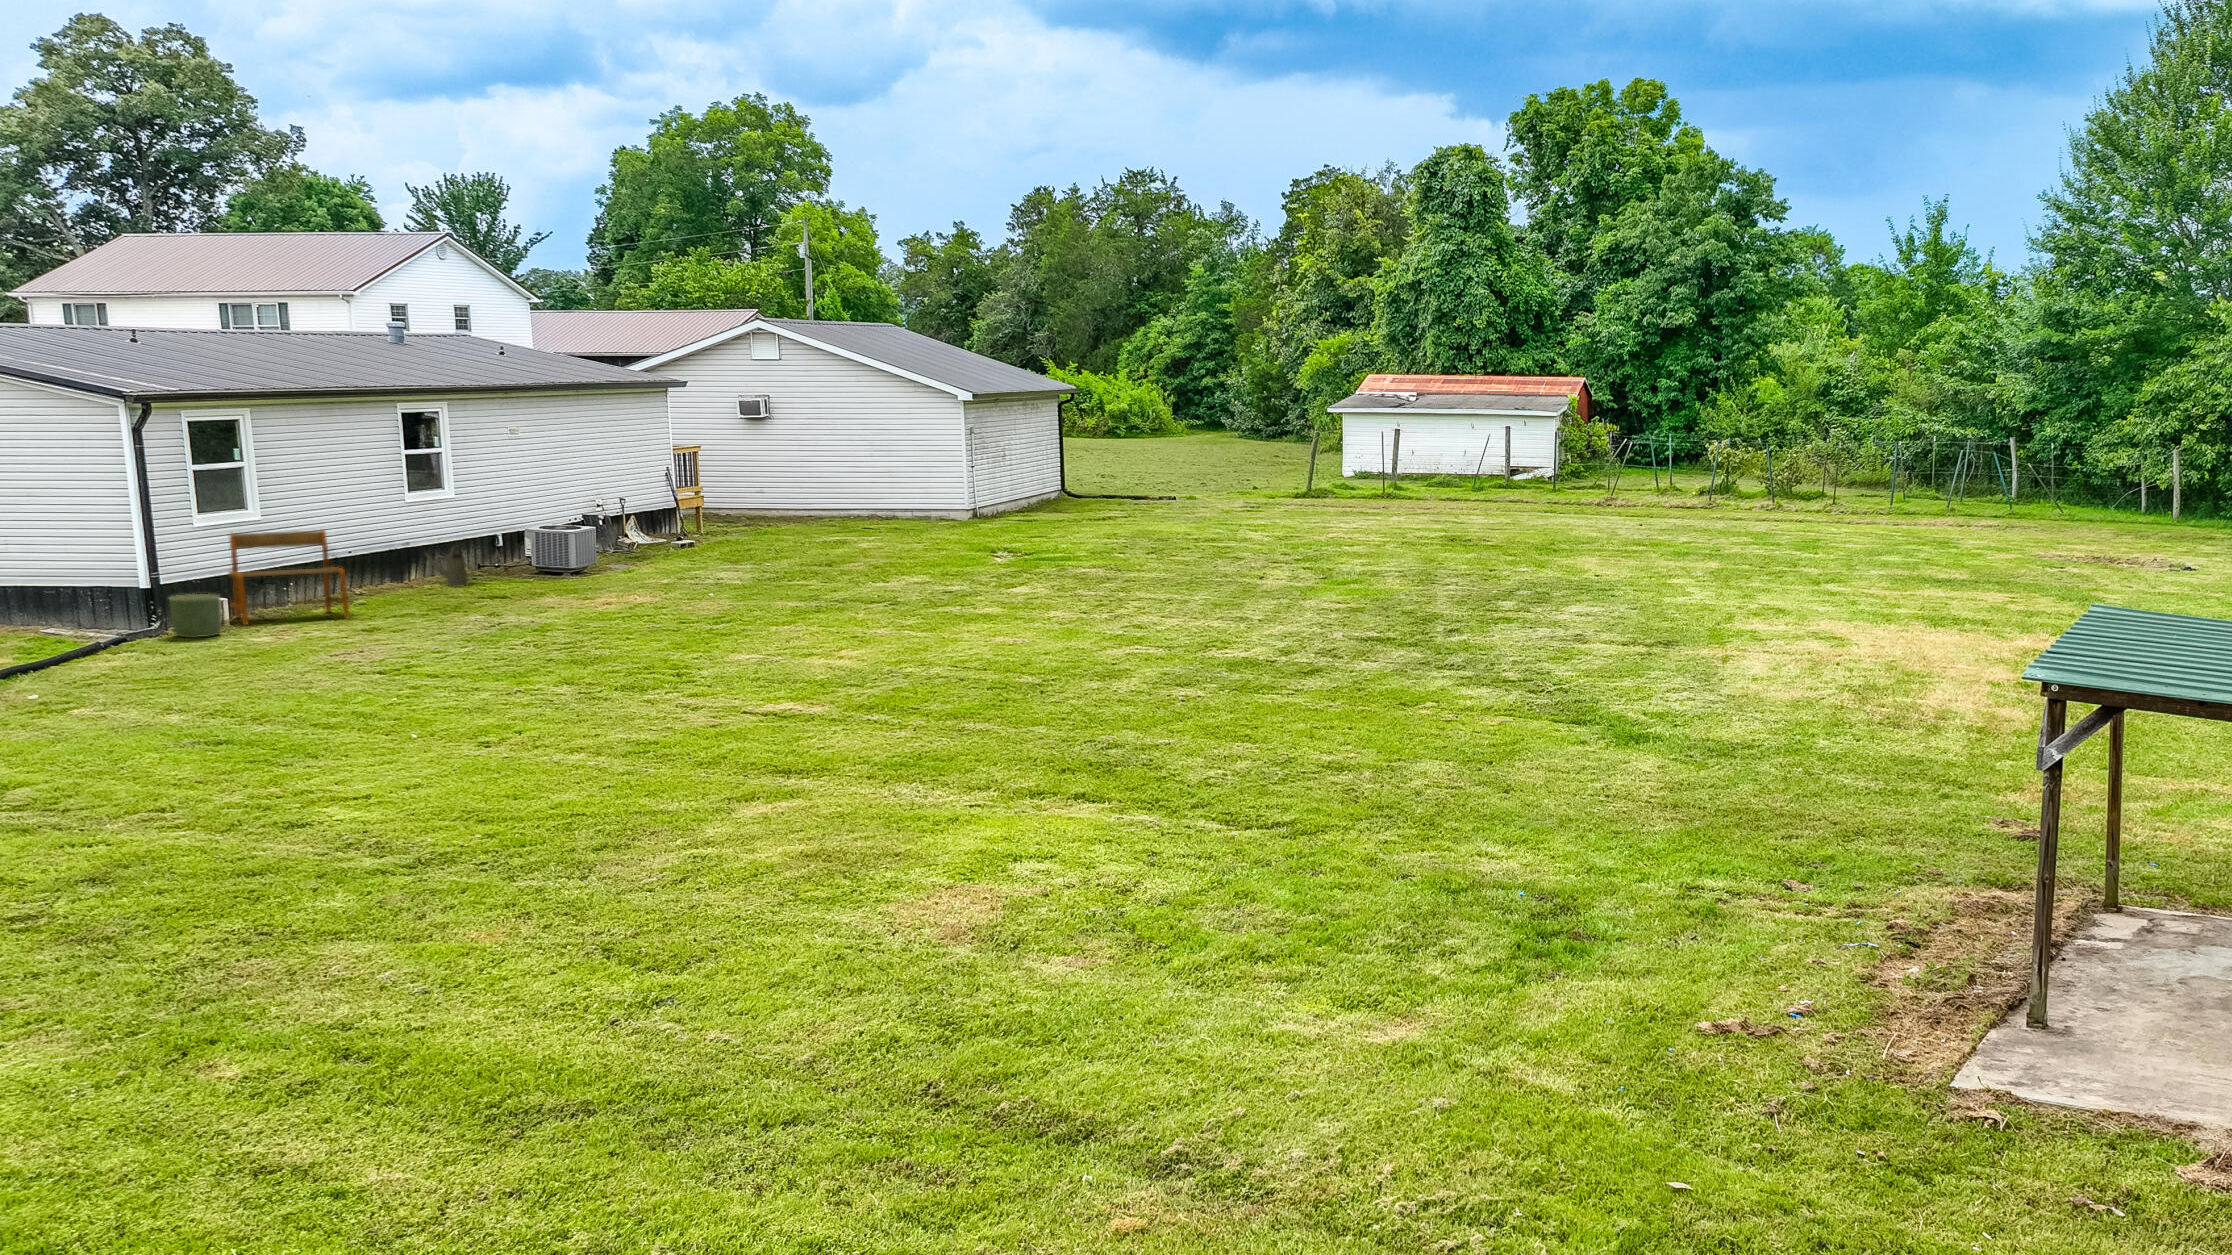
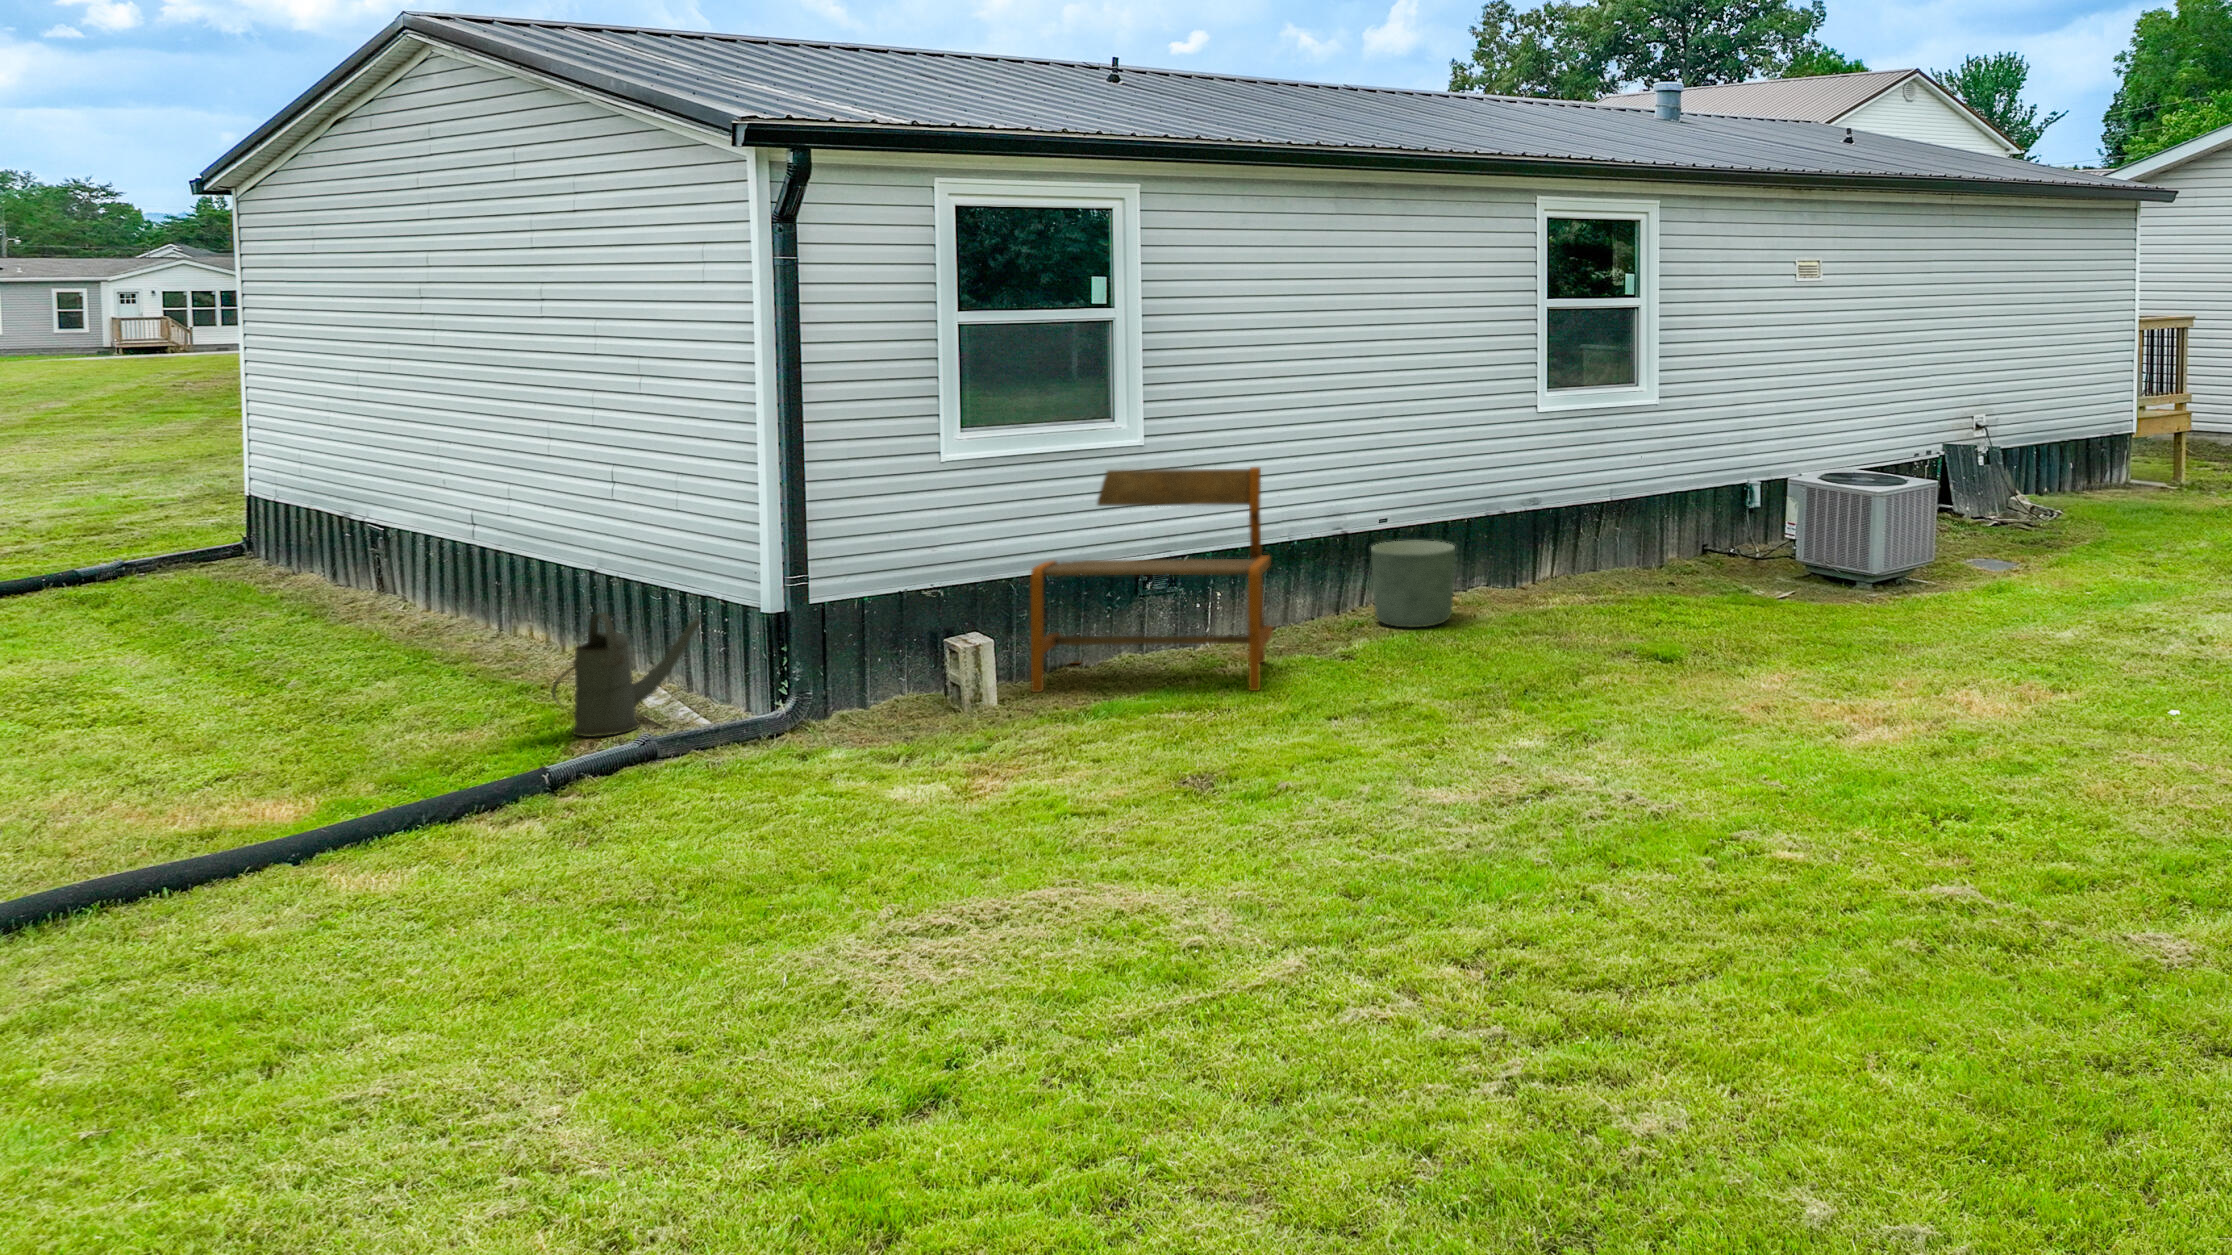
watering can: present [425,546,468,587] -> present [552,612,700,737]
planter: present [169,594,221,638] -> present [1371,541,1455,628]

